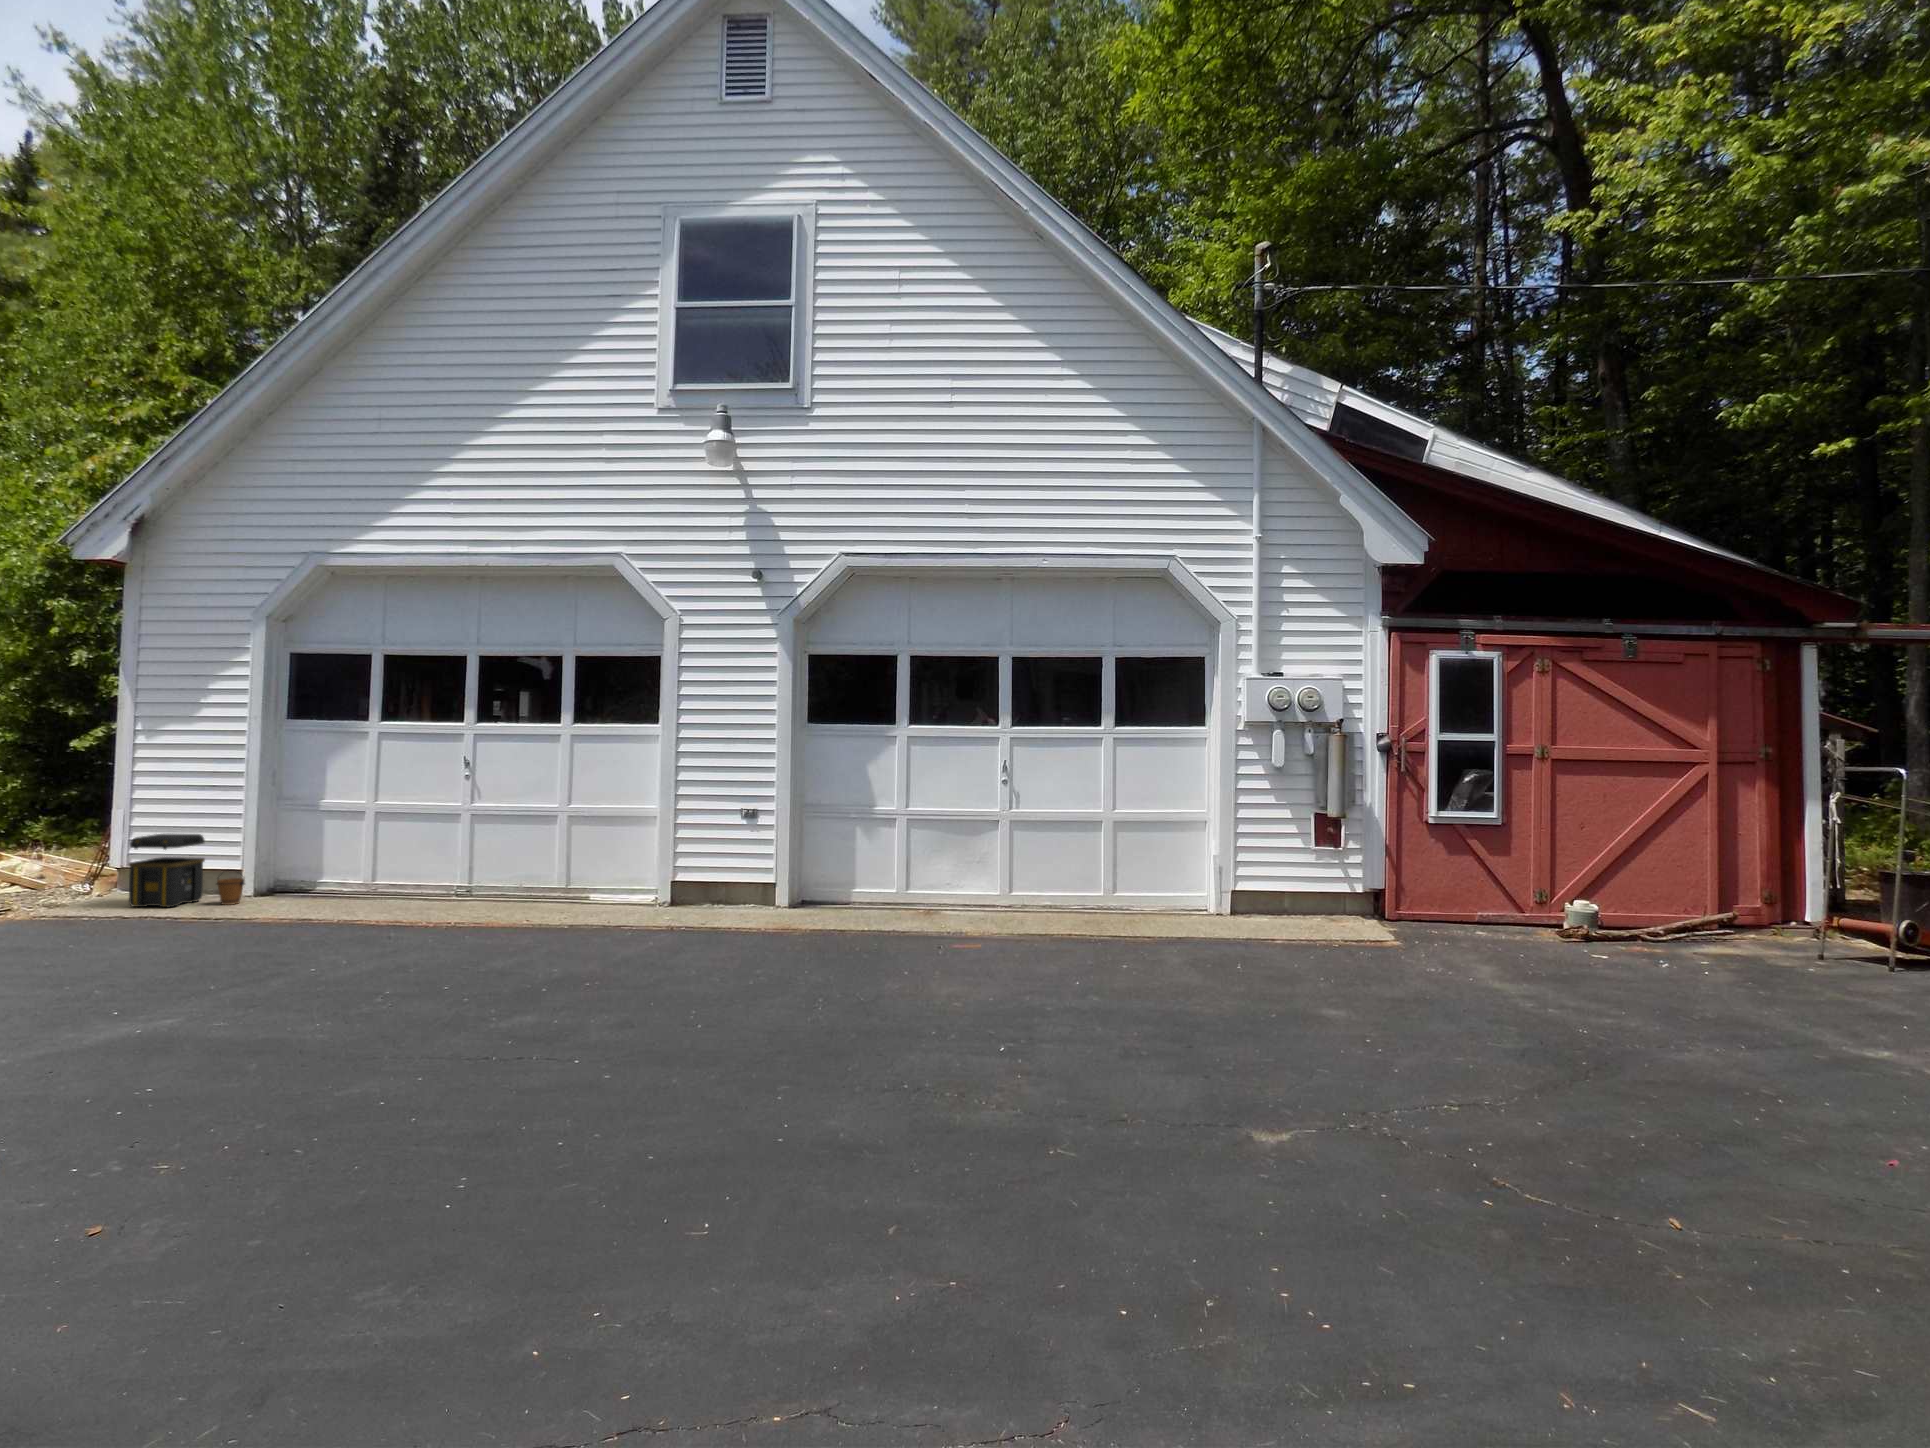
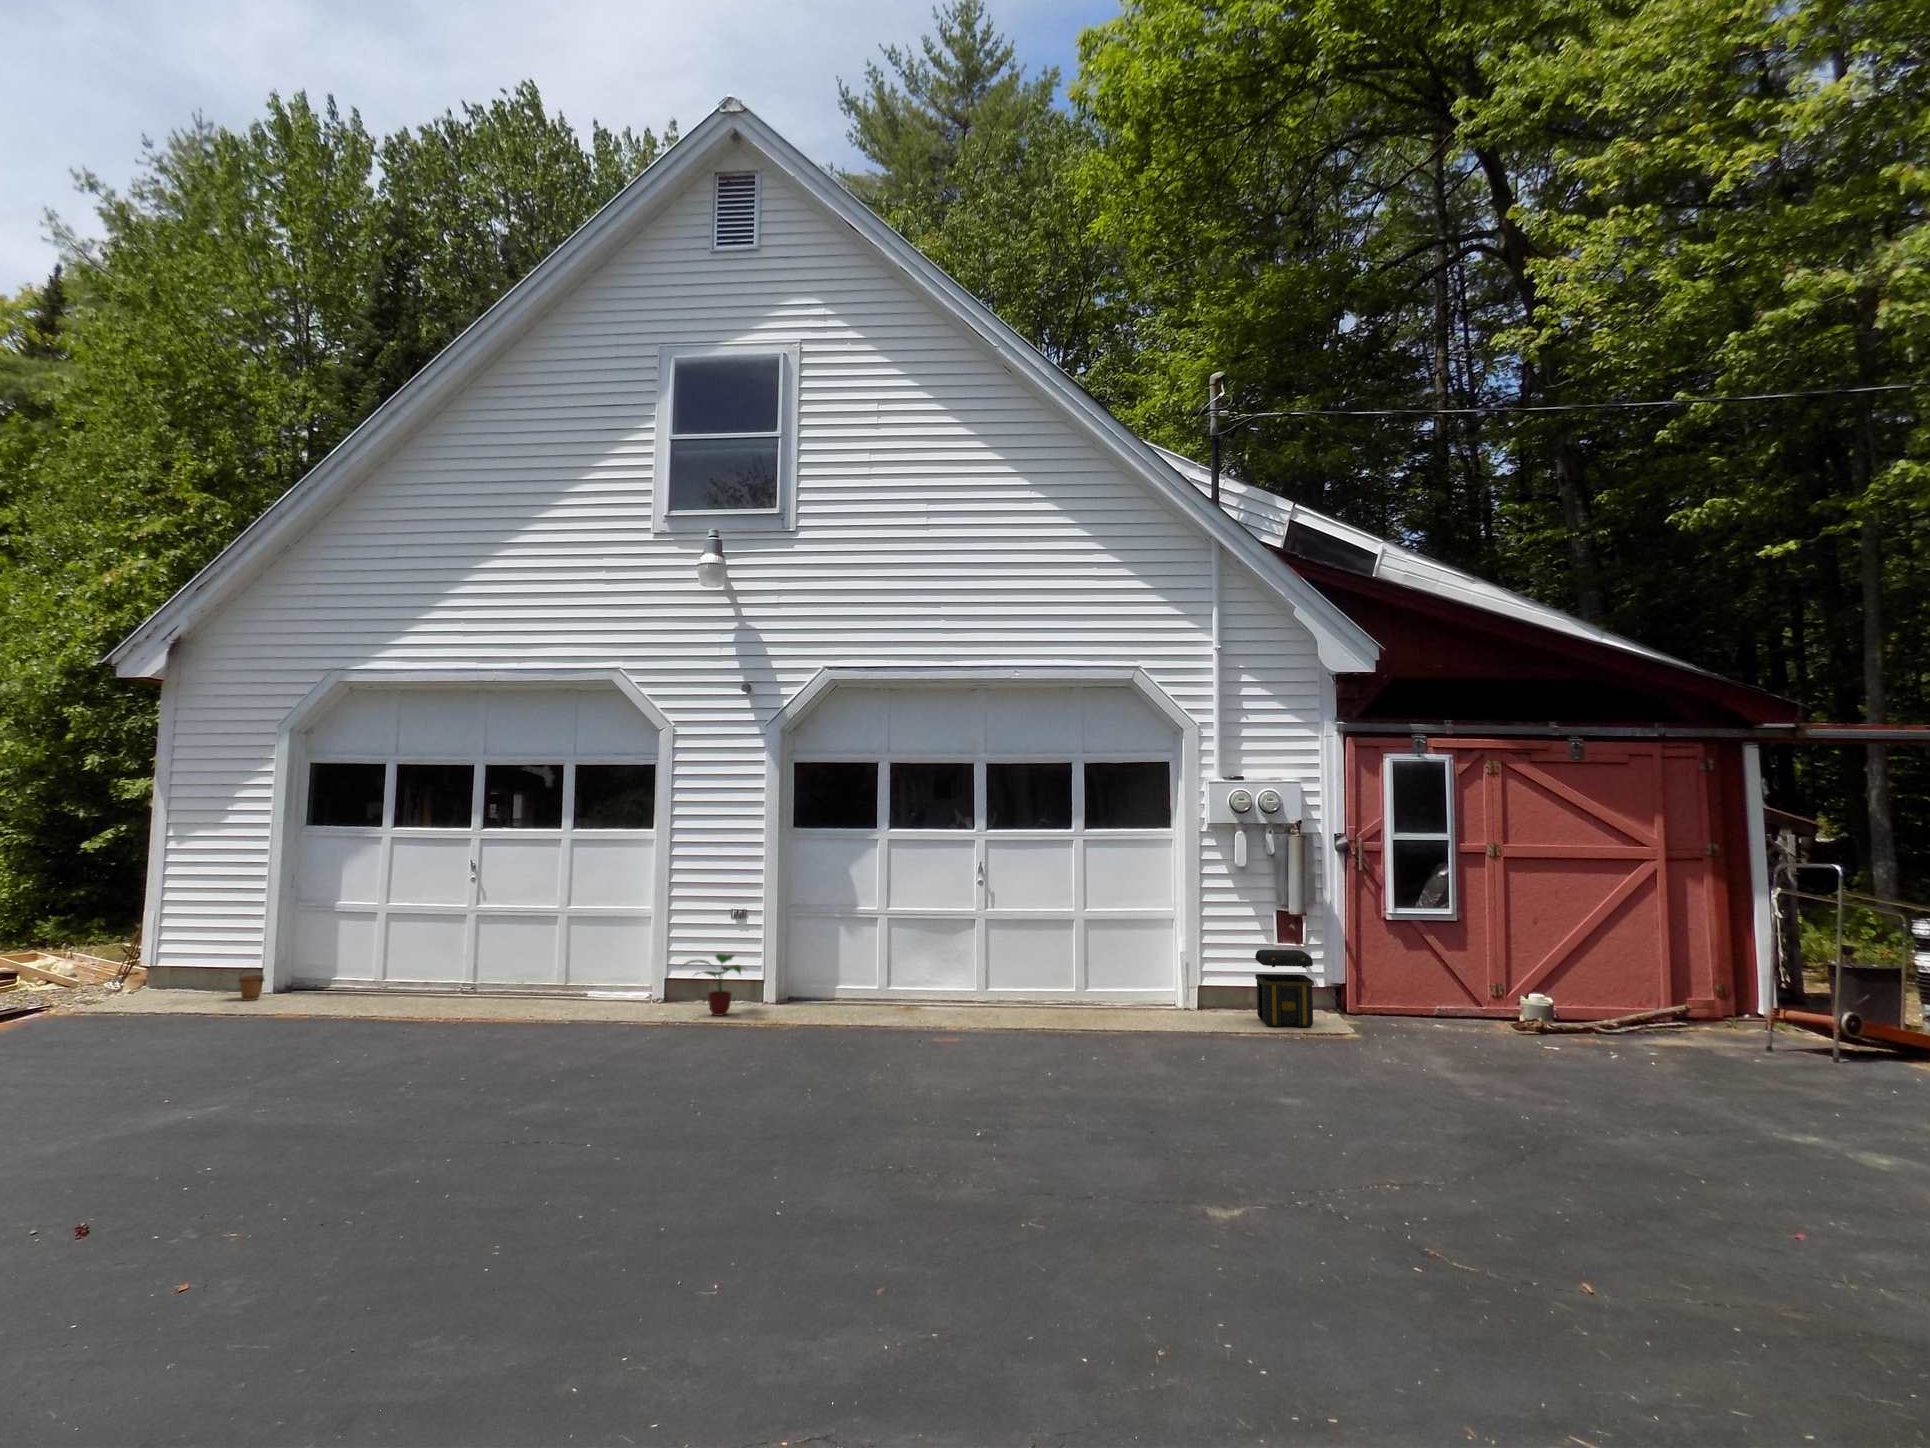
toolbox: present [128,834,205,907] -> present [1255,950,1314,1027]
potted plant: none [687,856,760,920] -> present [681,954,742,1016]

